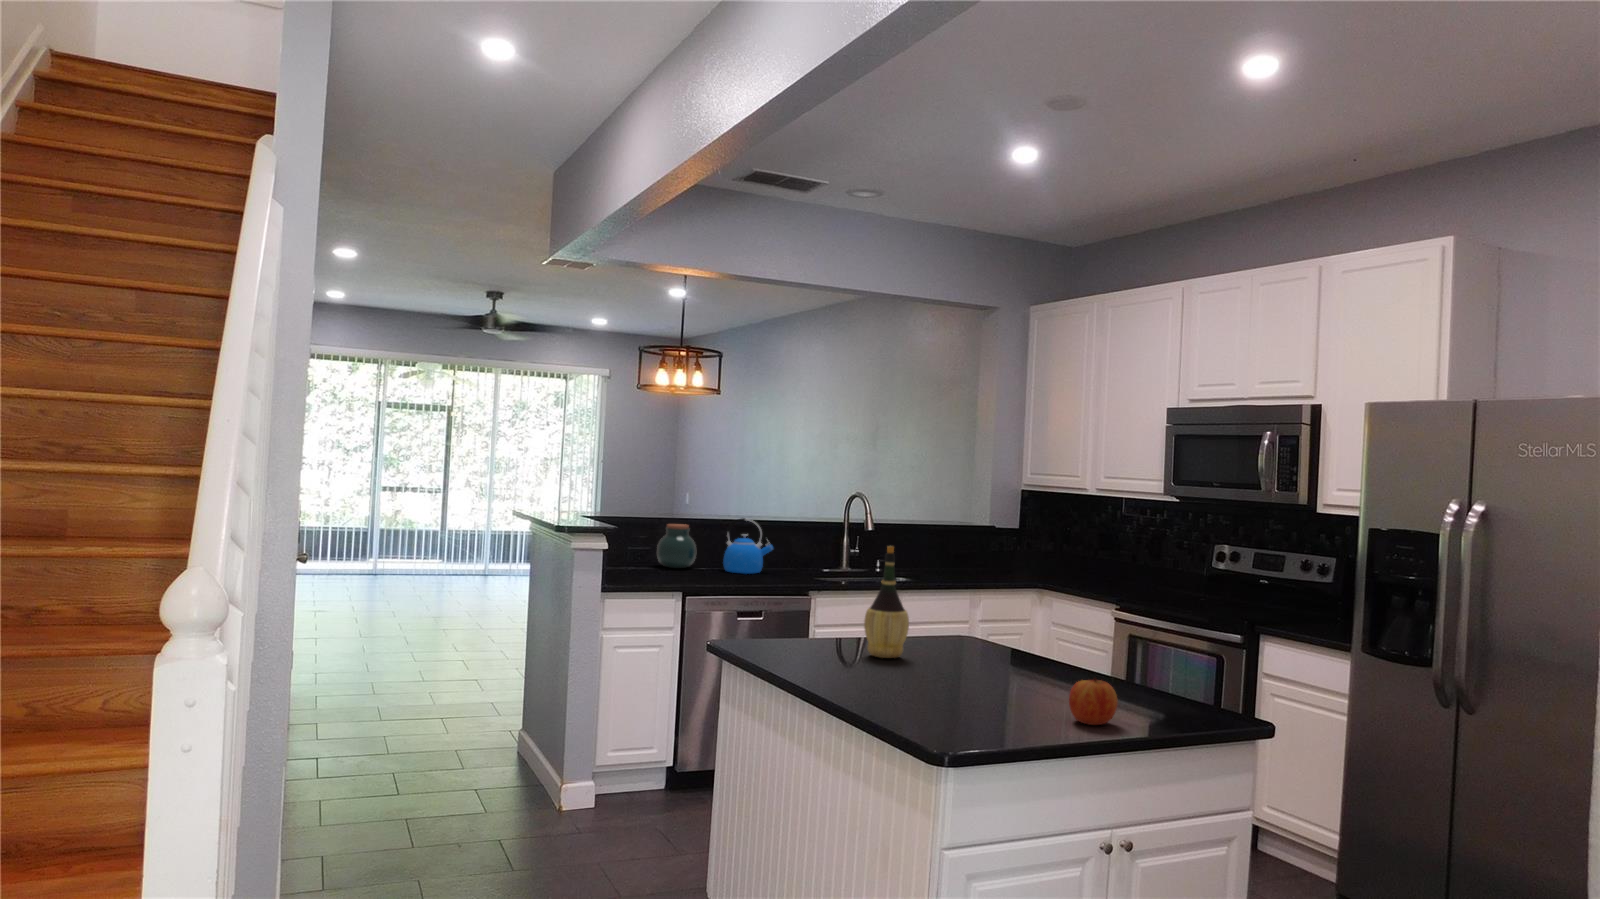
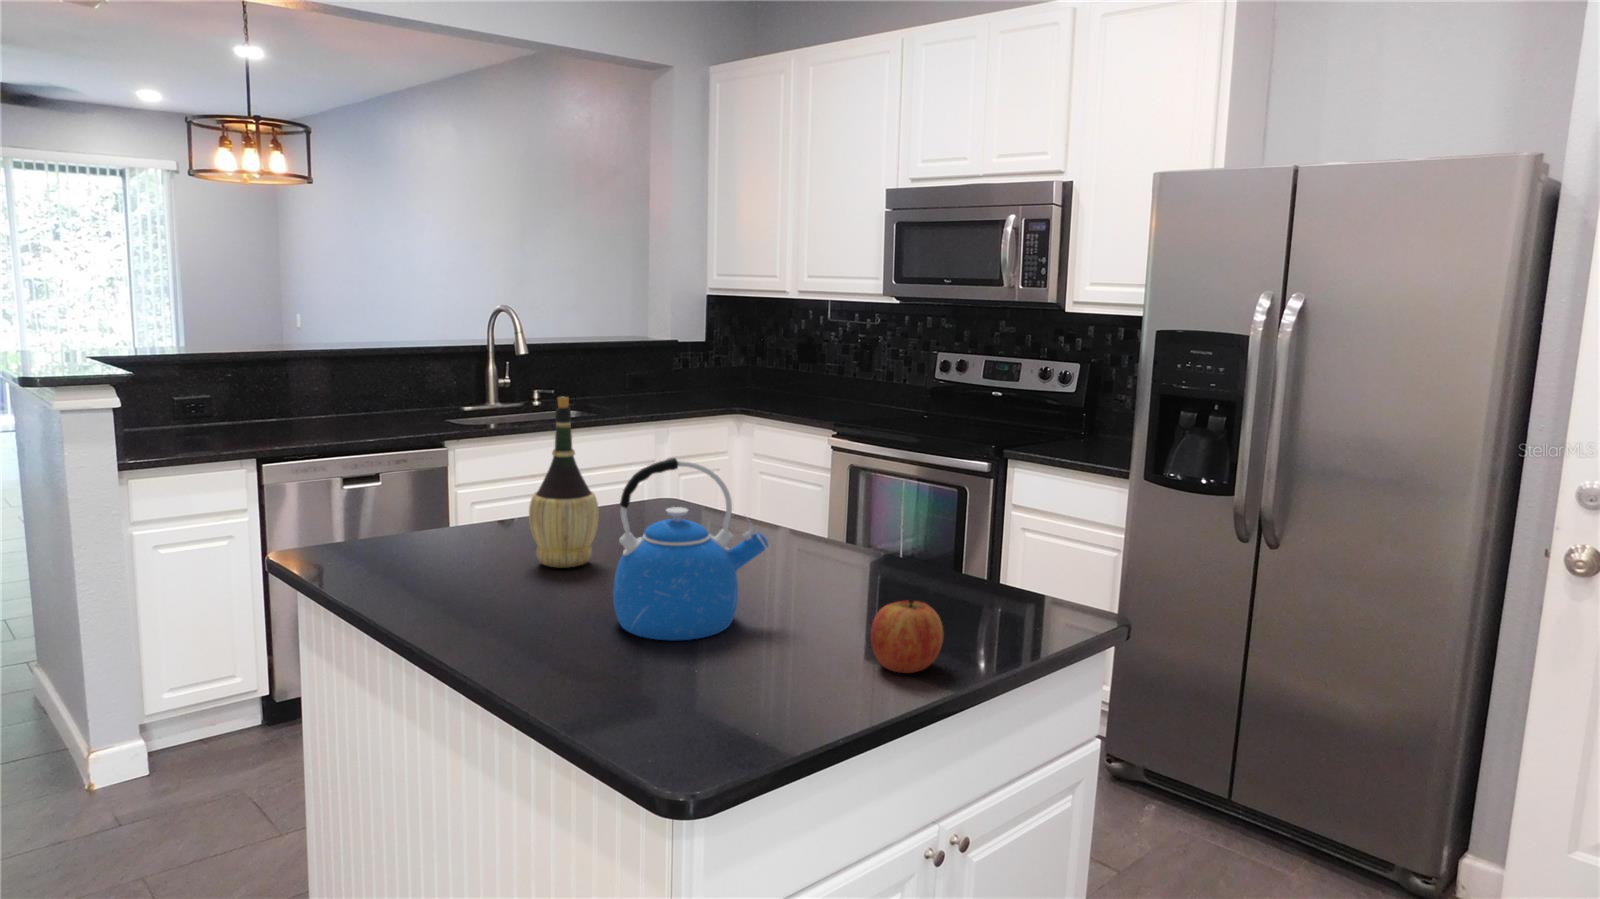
kettle: present [723,518,773,574] -> present [613,458,768,641]
jar: present [657,524,696,568] -> none [215,360,277,422]

